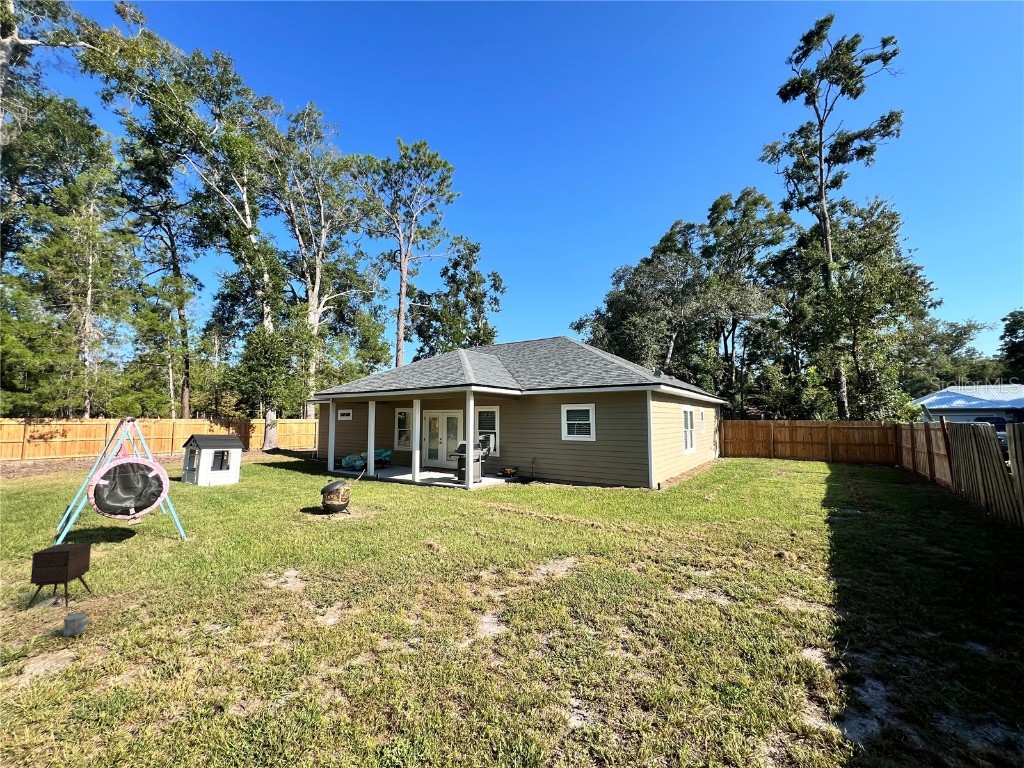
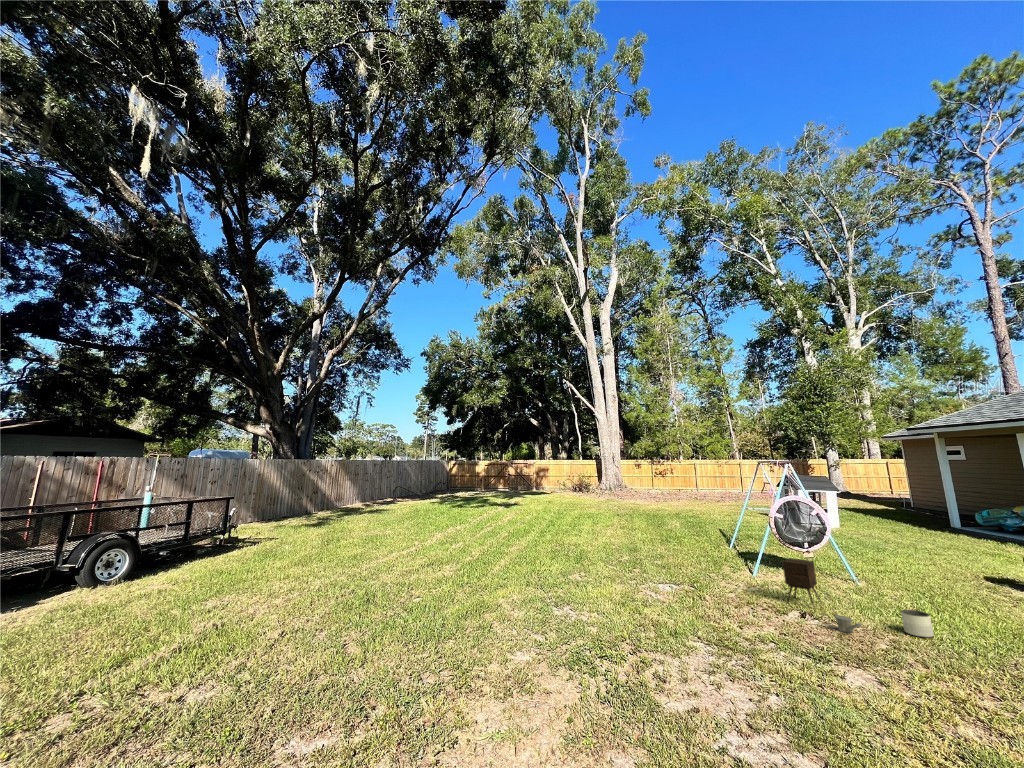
planter: none [161,577,193,609] -> present [901,610,934,638]

